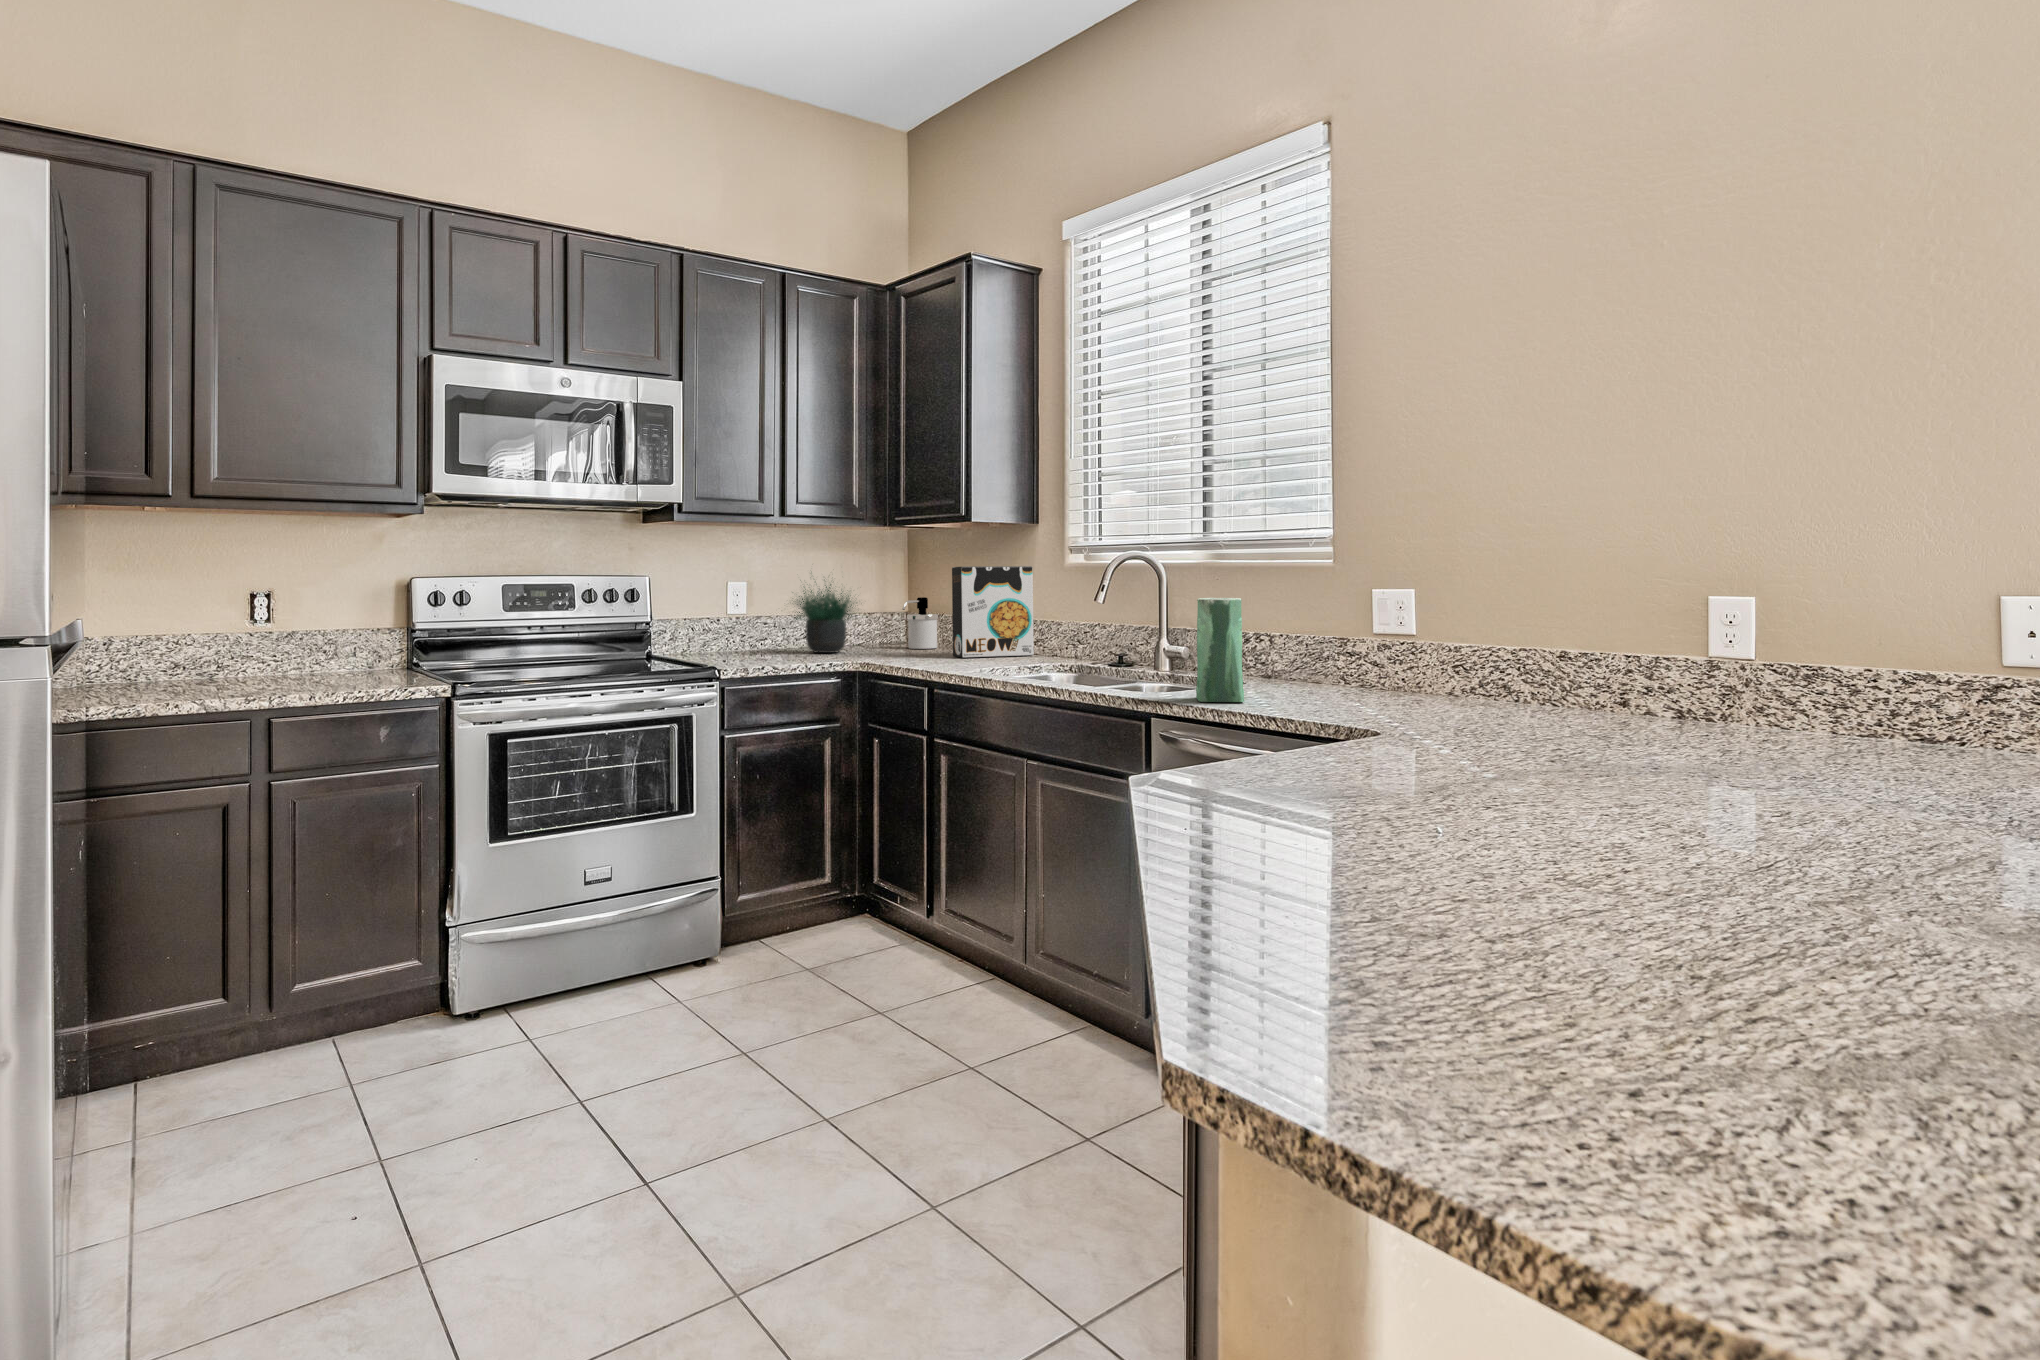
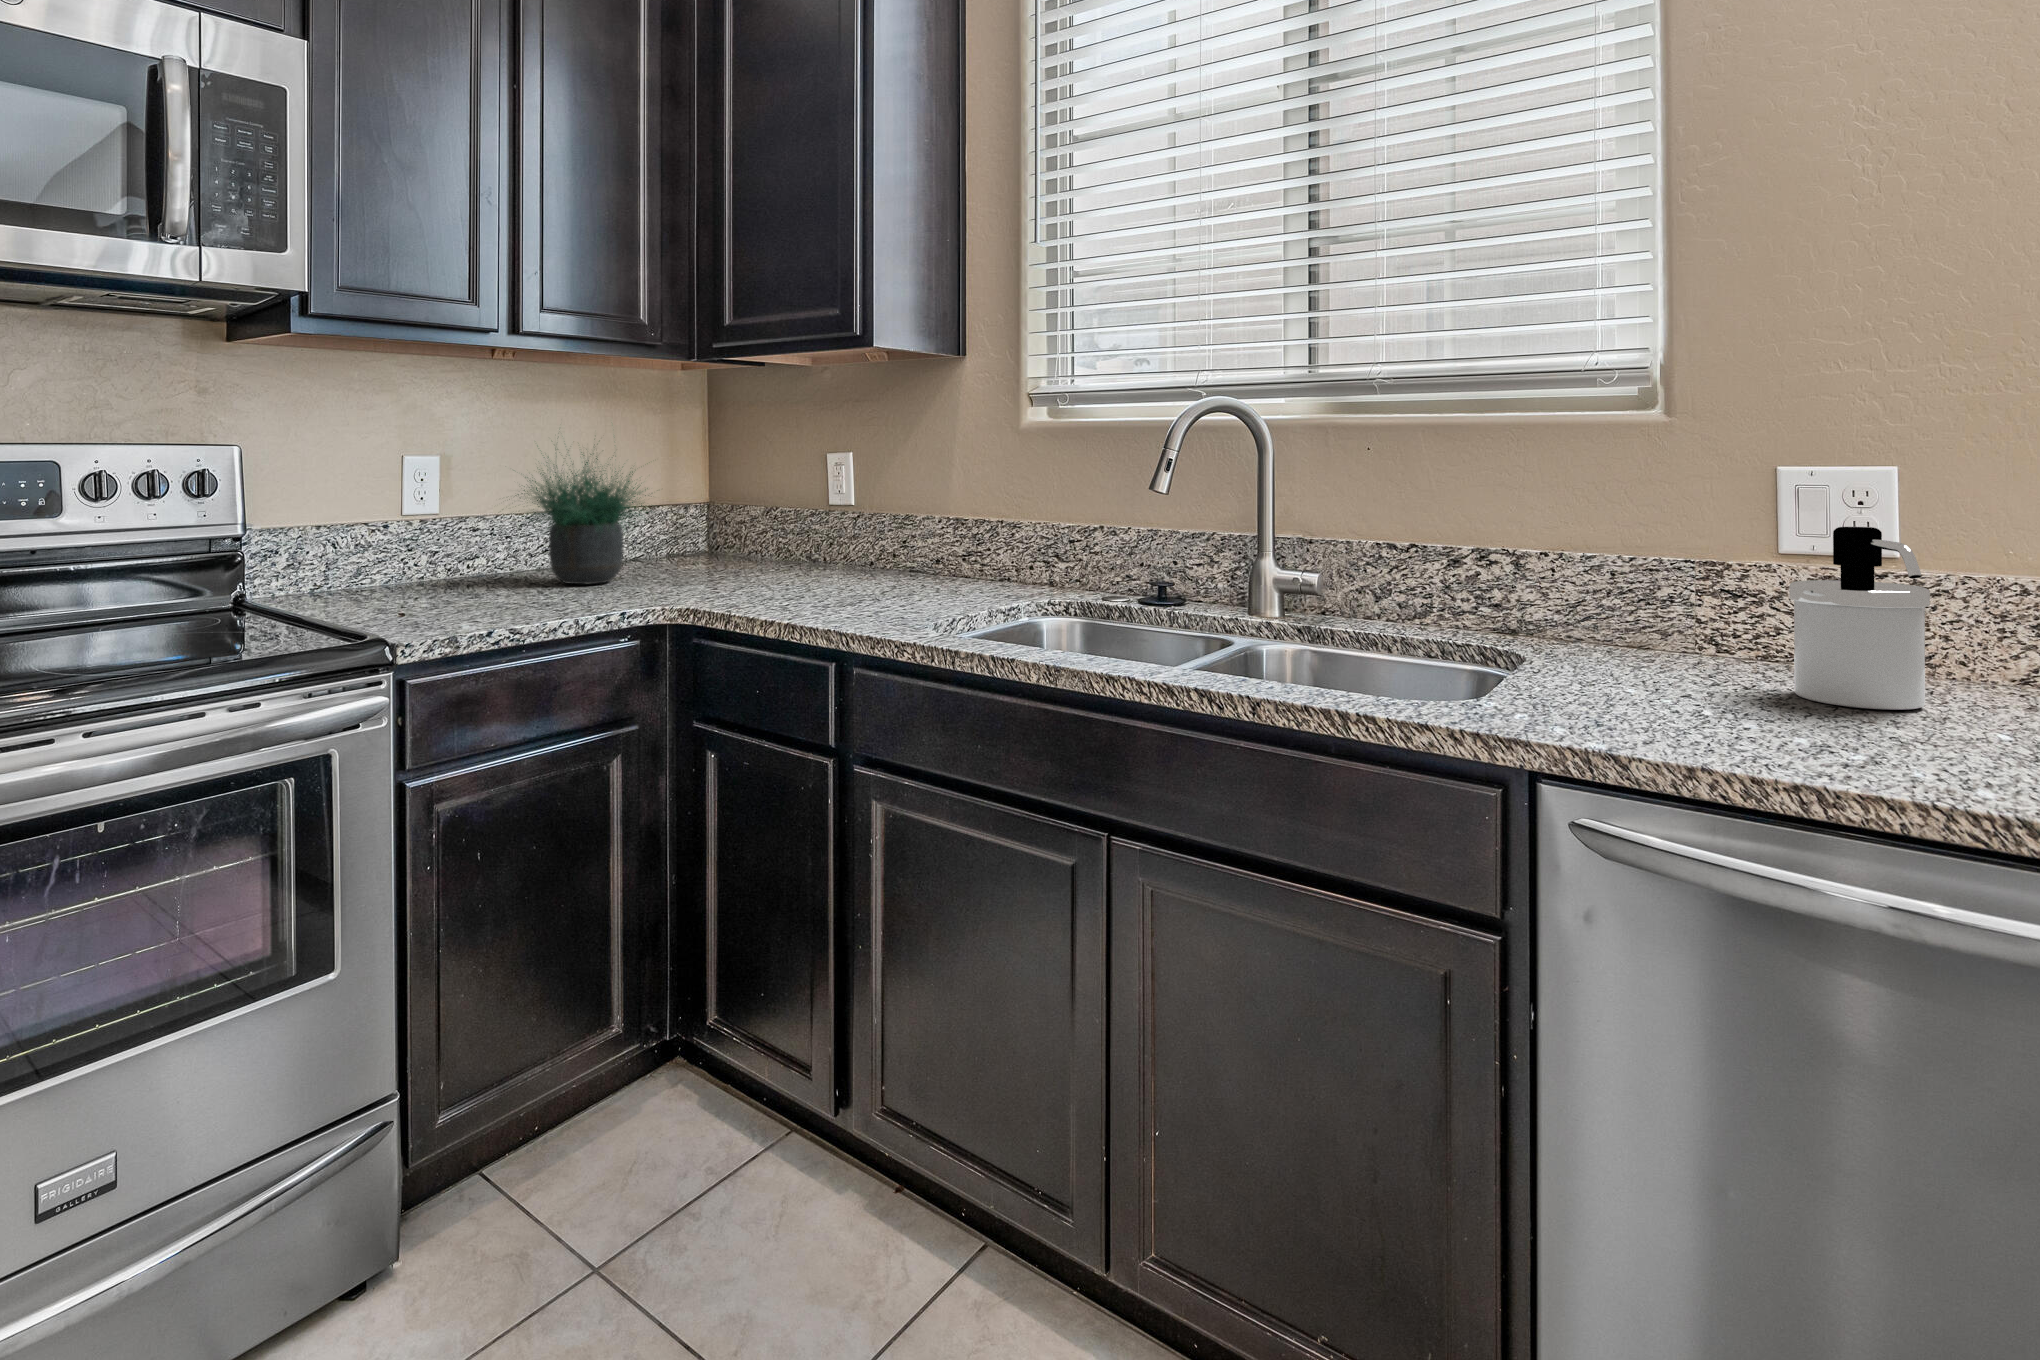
cereal box: present [952,566,1034,658] -> none [826,428,964,591]
soap dispenser: present [902,597,938,649] -> present [1789,527,1930,710]
vase: present [1196,598,1244,702] -> none [1587,488,1747,739]

